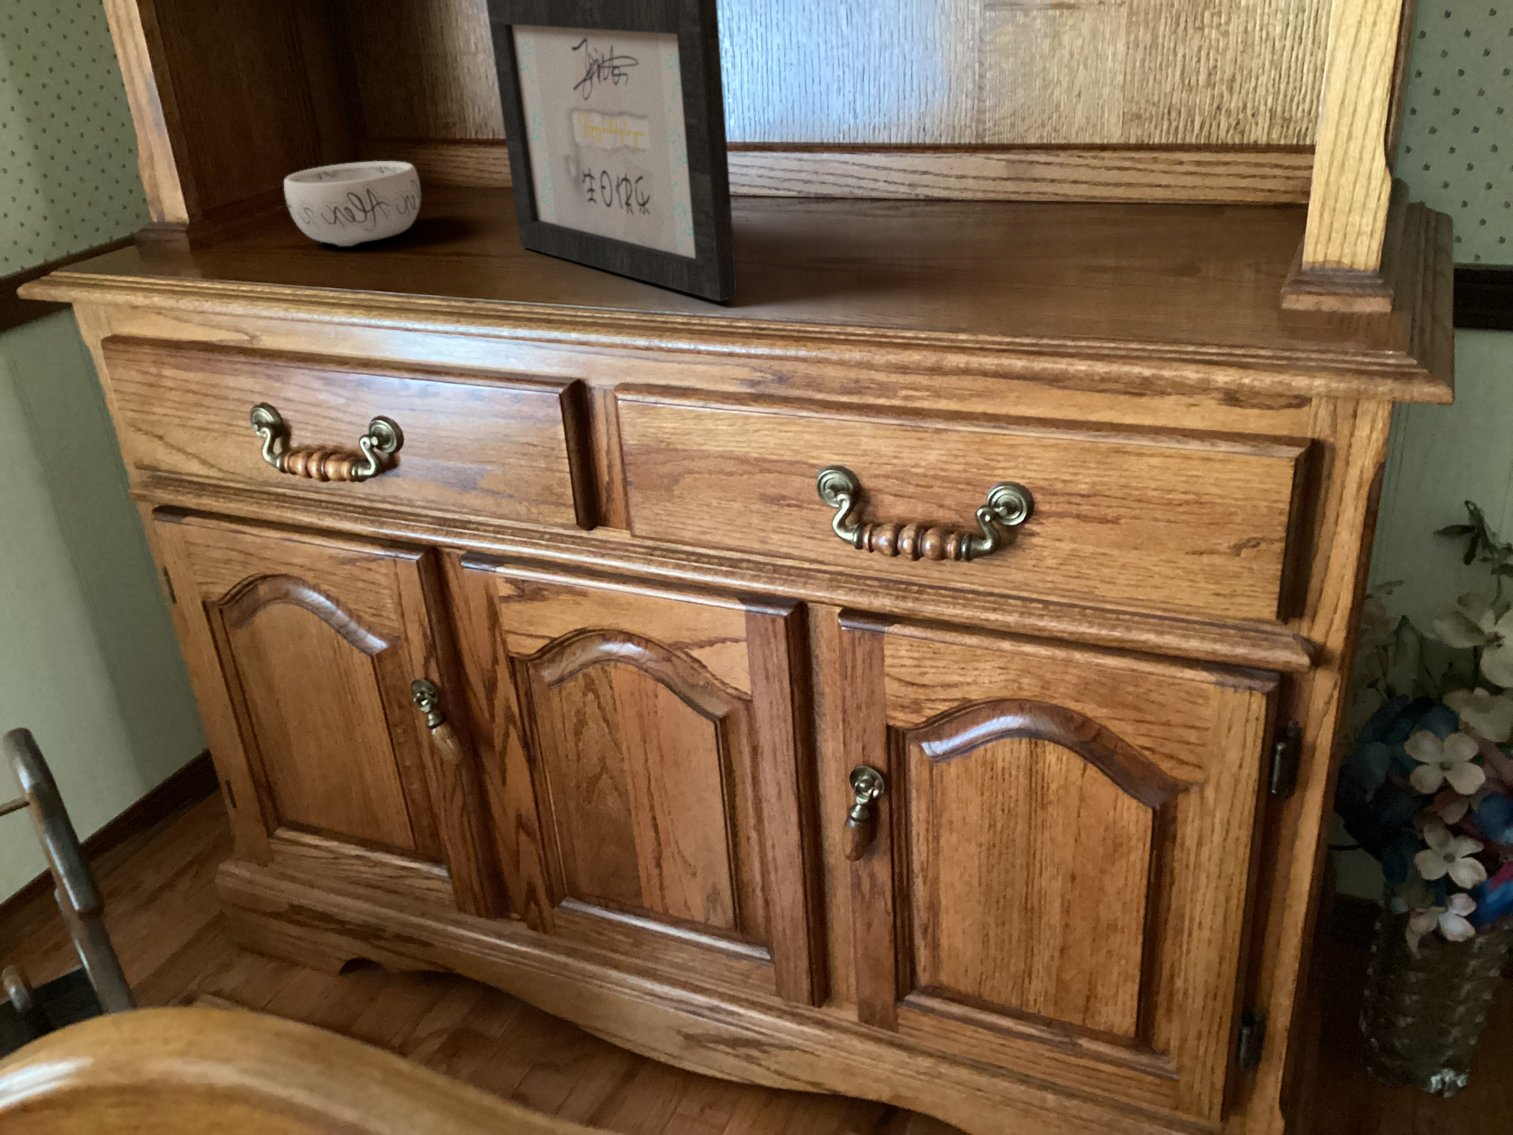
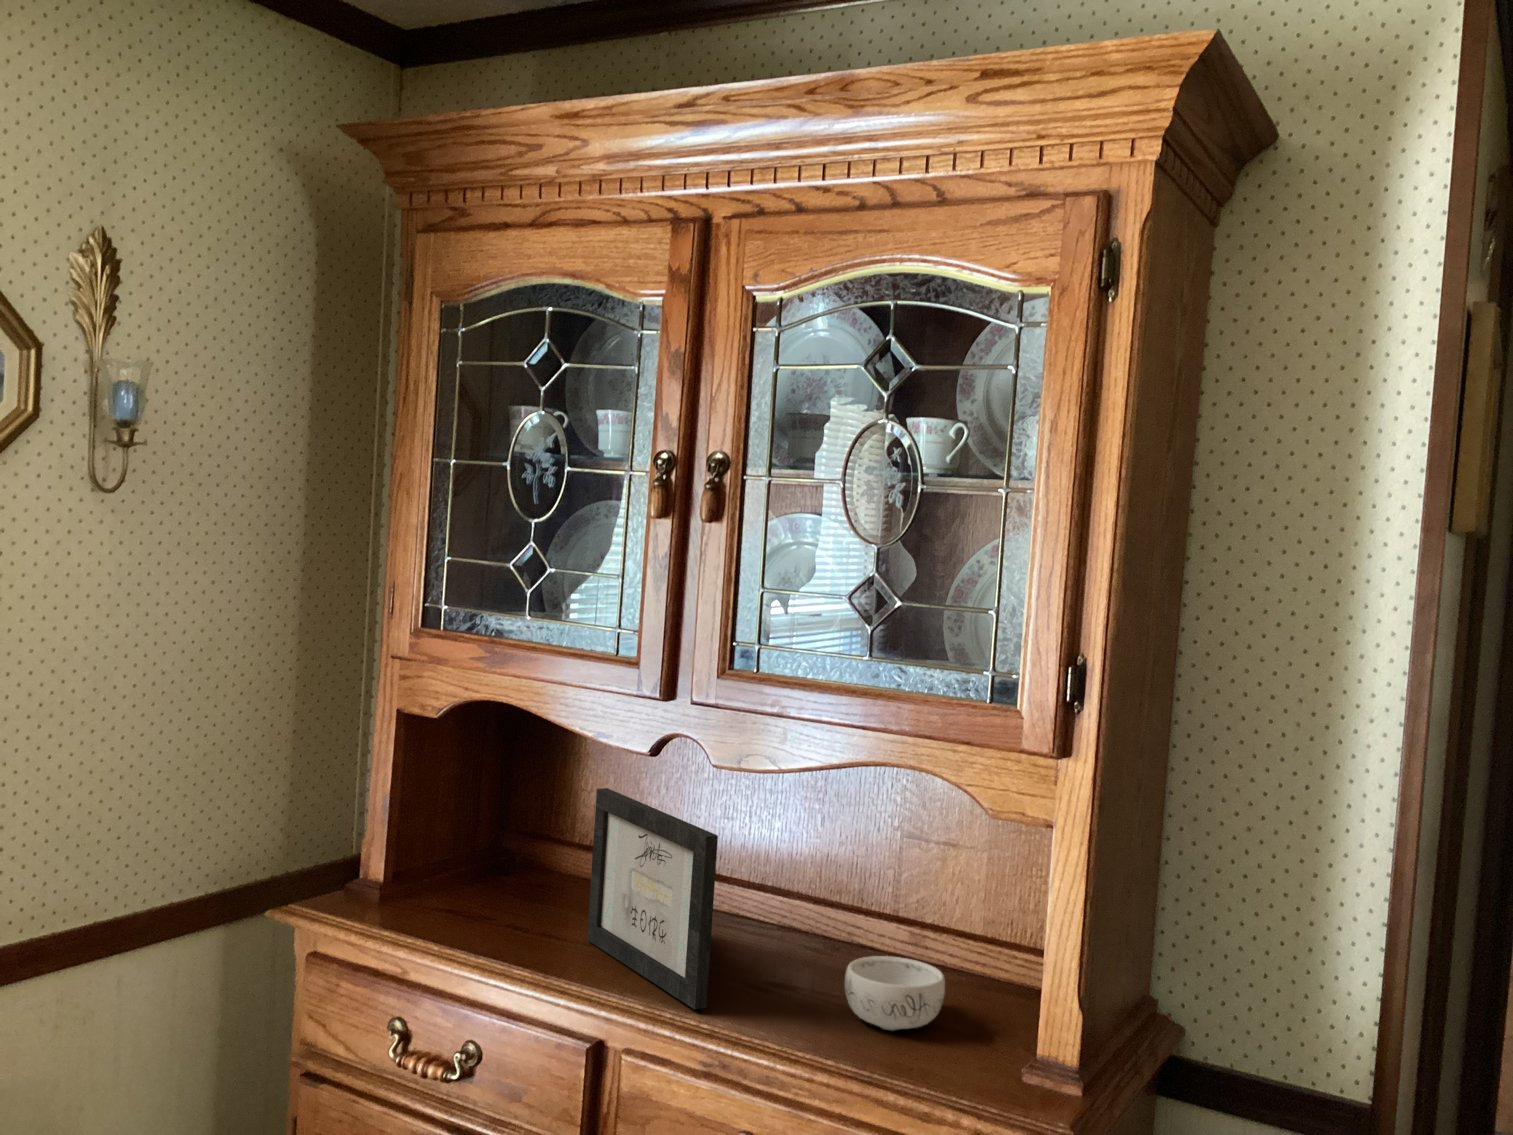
decorative bowl: present [284,161,421,246] -> present [845,956,945,1030]

